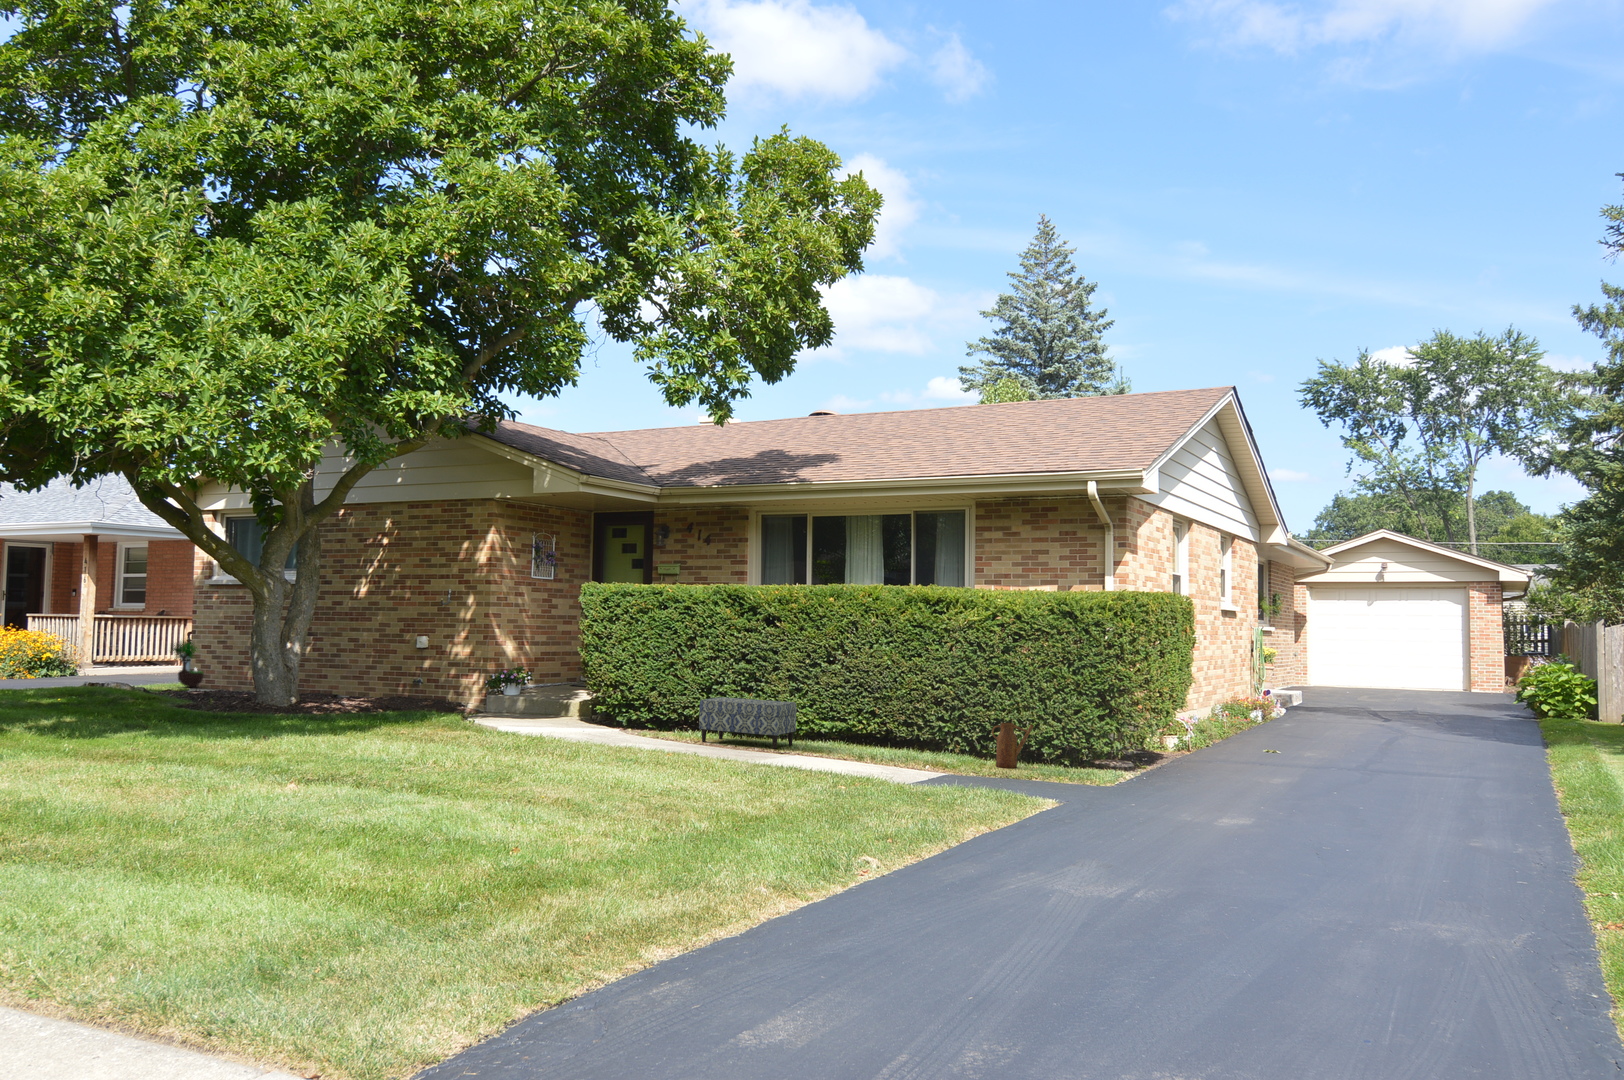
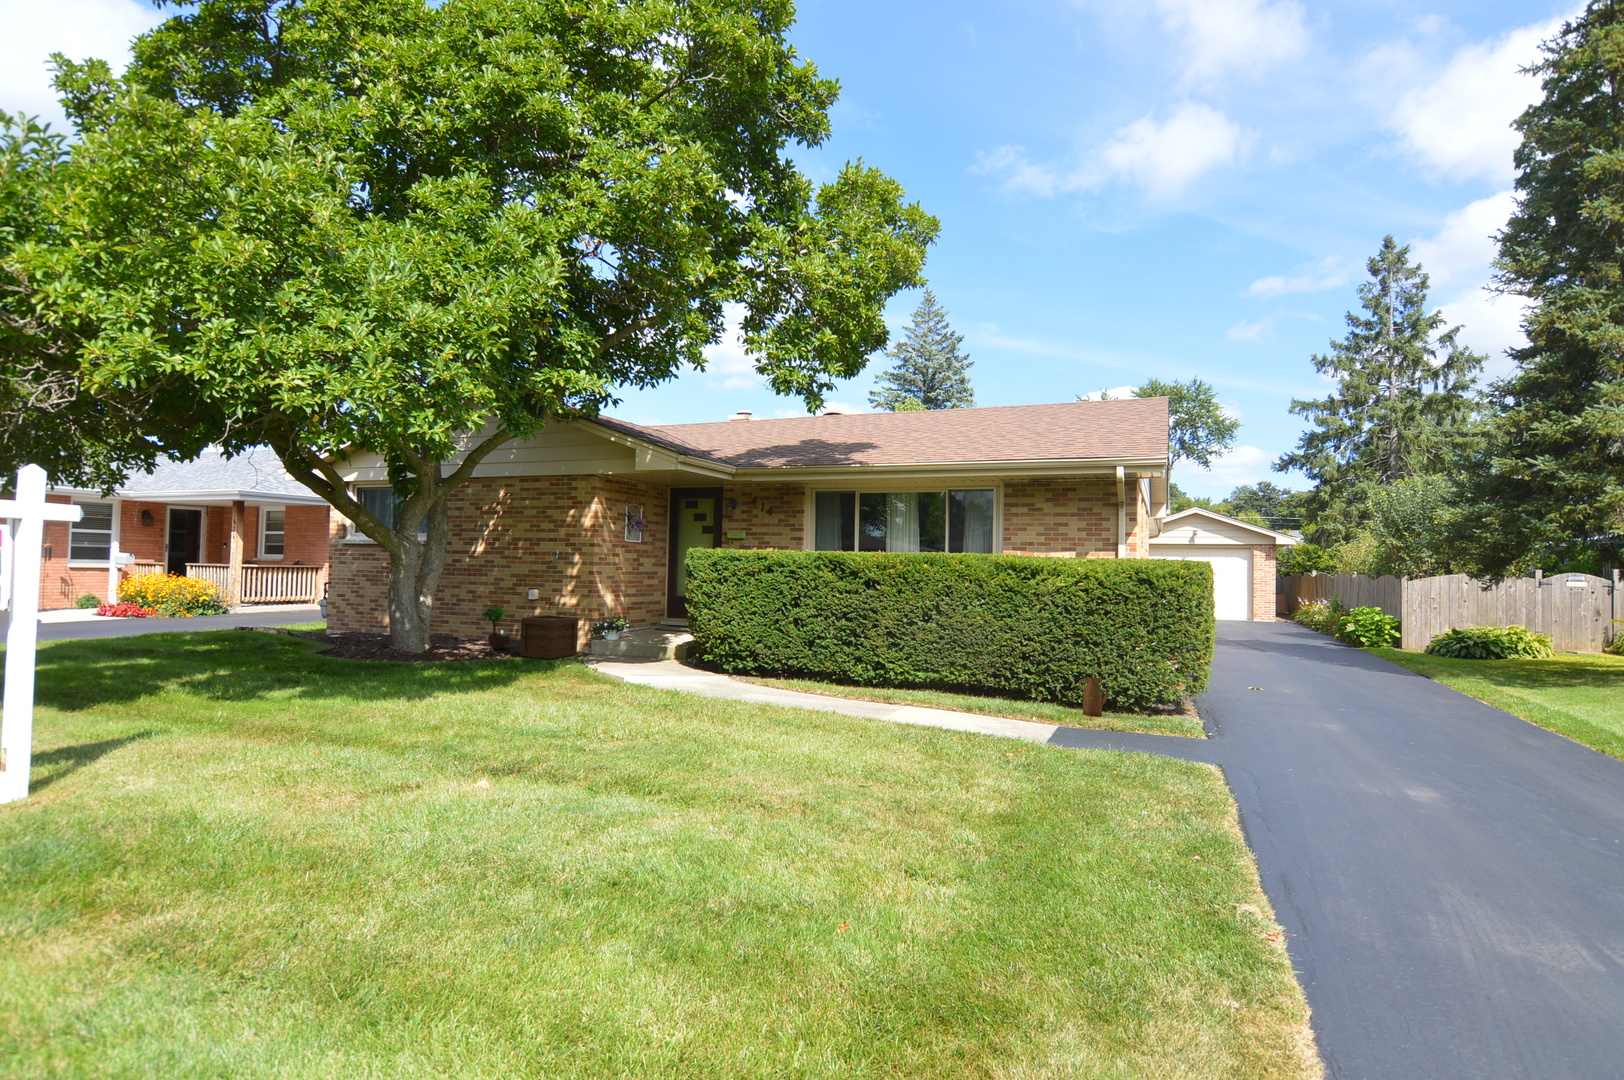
potted tree: present [171,641,204,687] -> present [482,605,510,649]
wooden crate: none [393,664,461,714] -> present [520,615,578,659]
bench: present [699,697,797,749] -> none [808,649,892,696]

